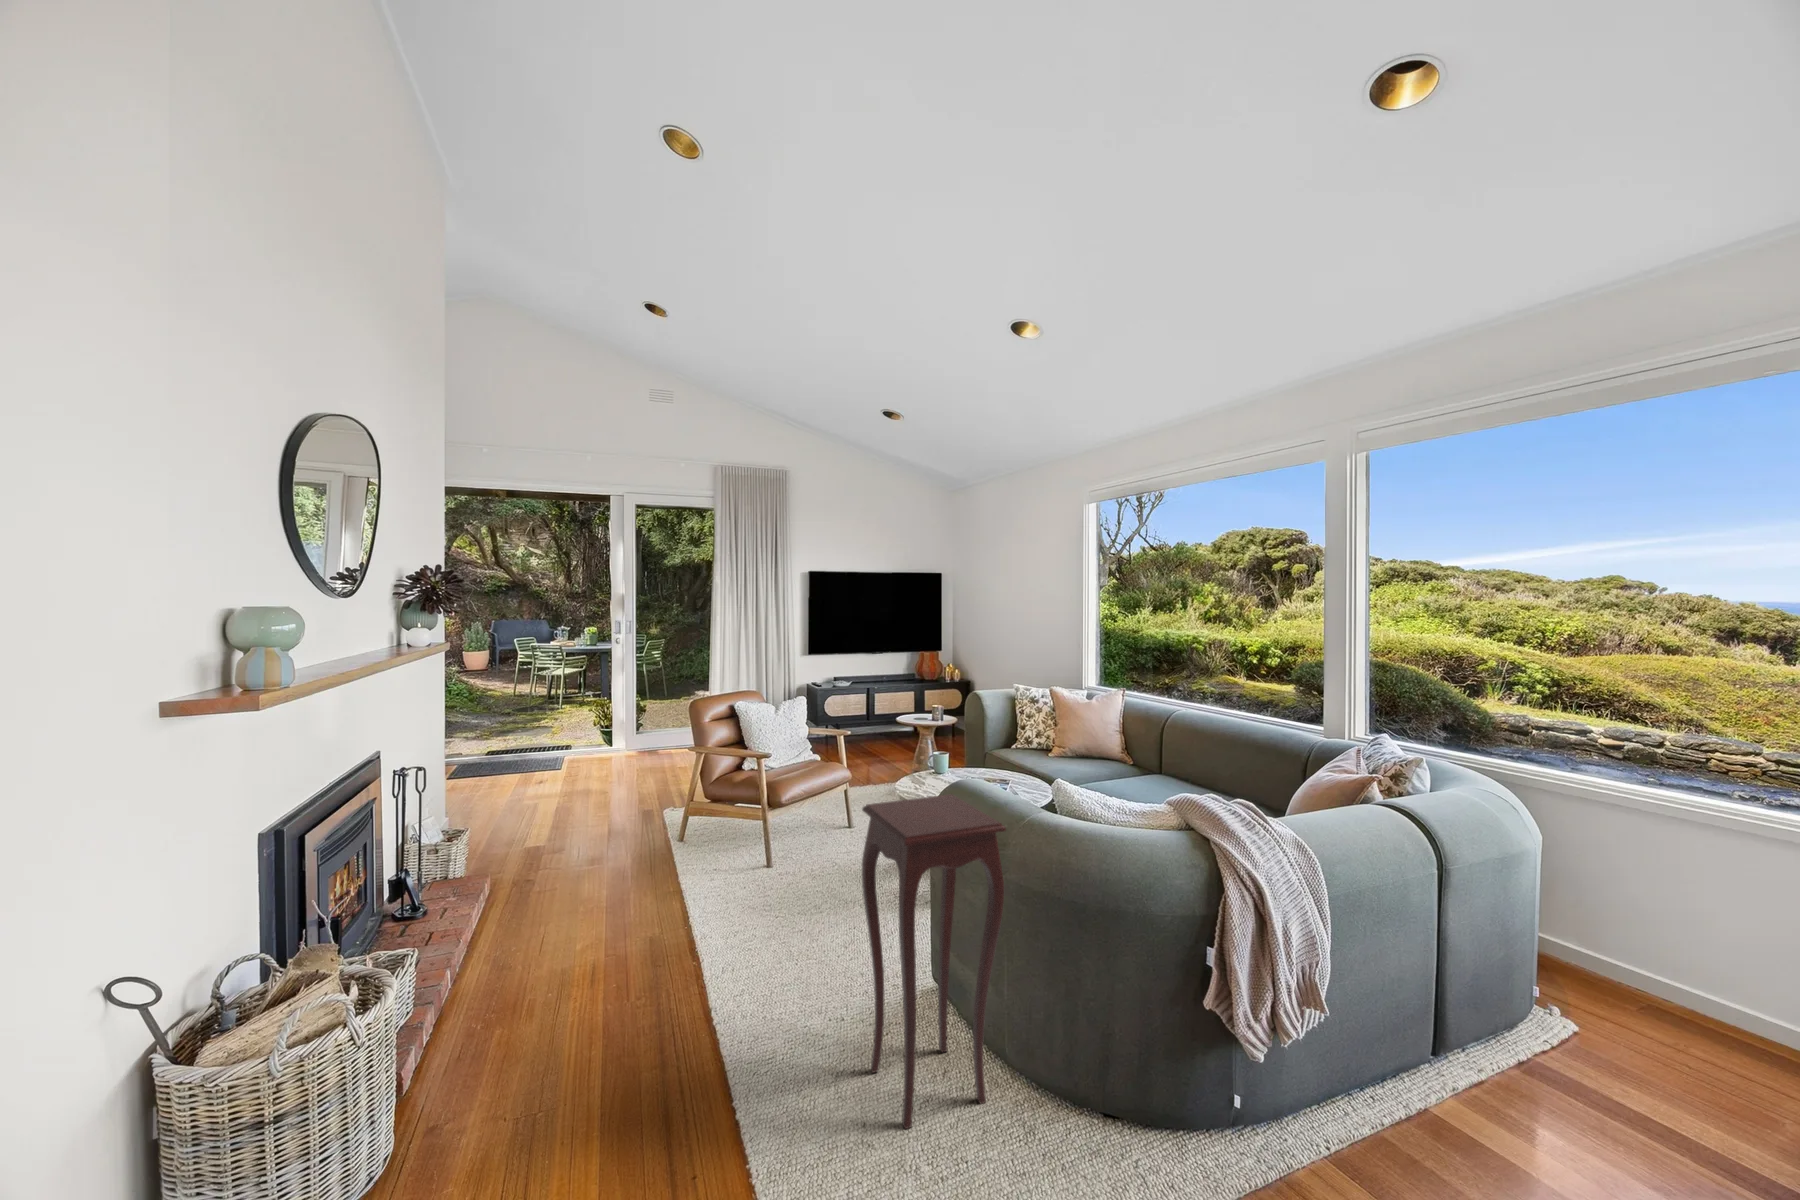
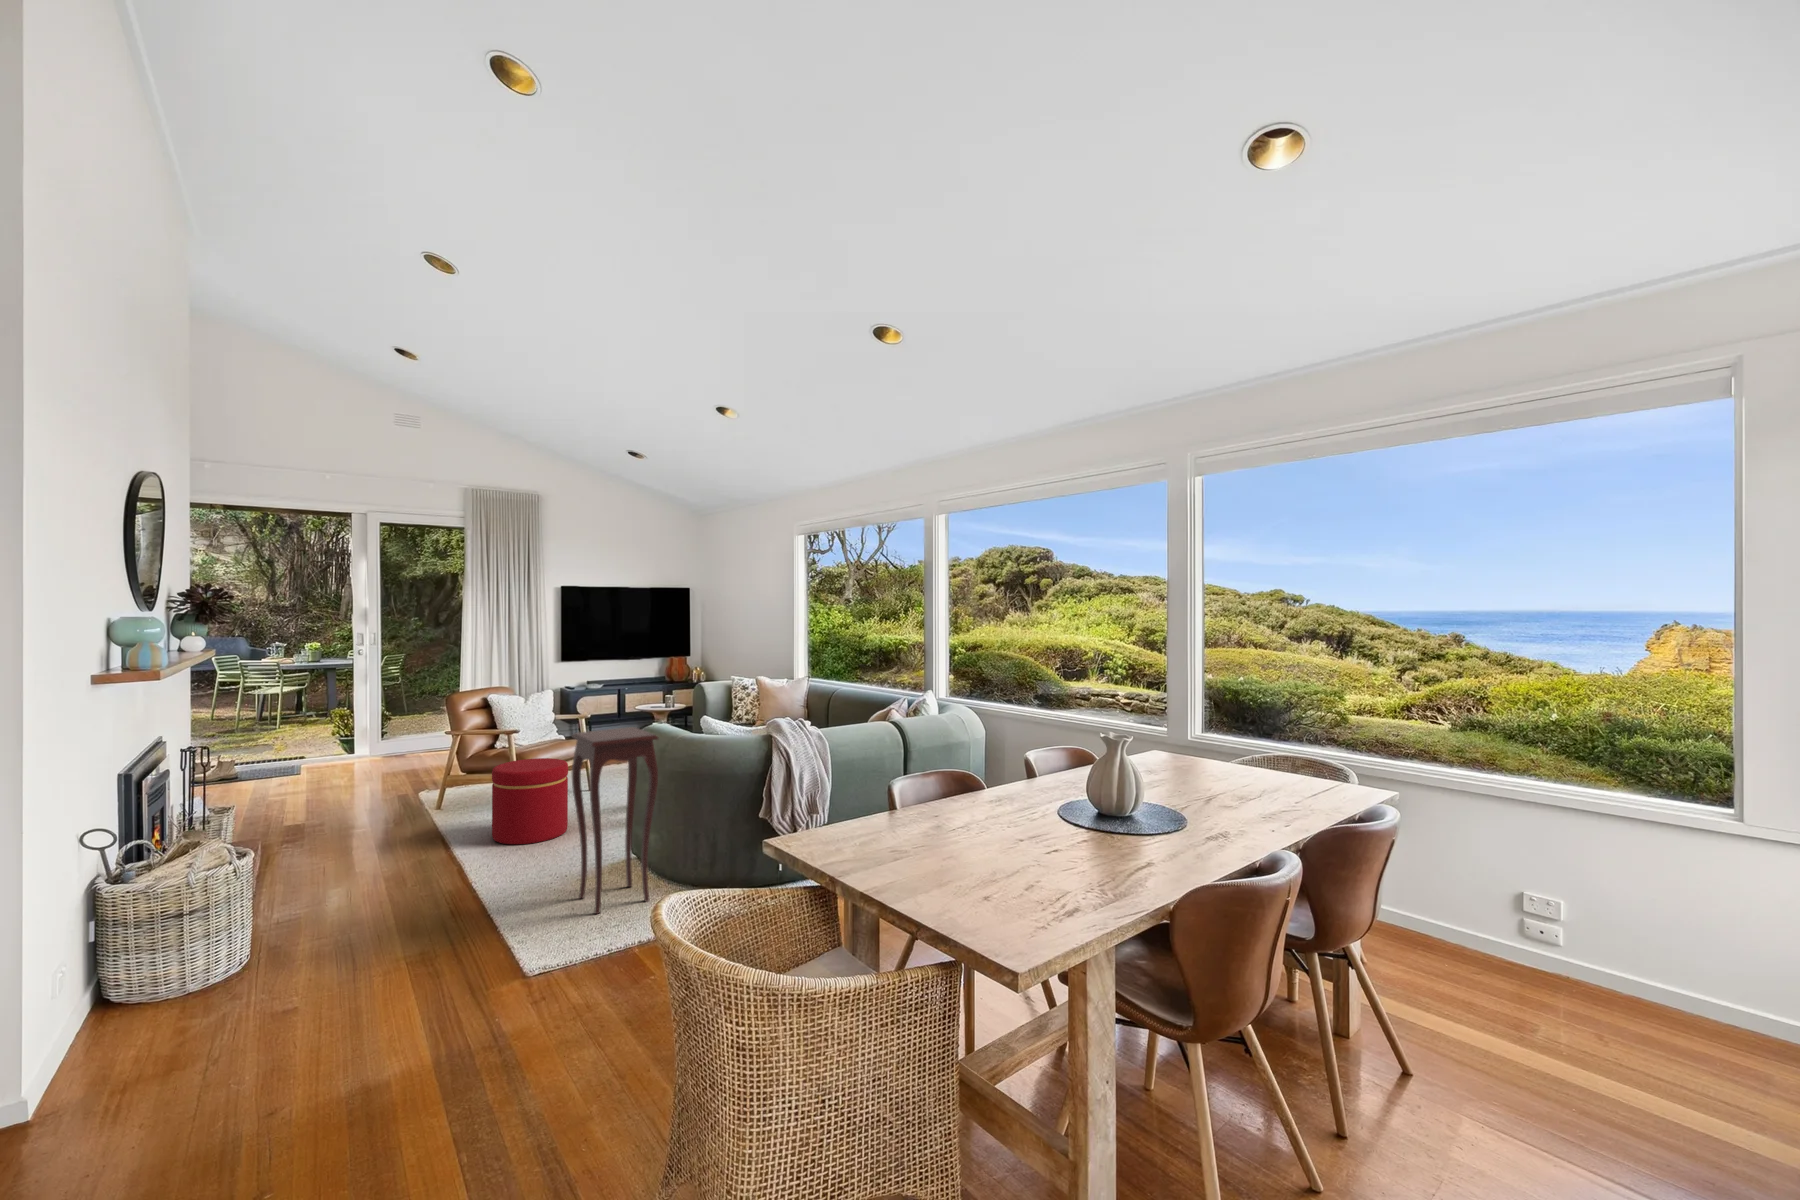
ottoman: none [743,794,835,917] -> present [492,758,568,844]

